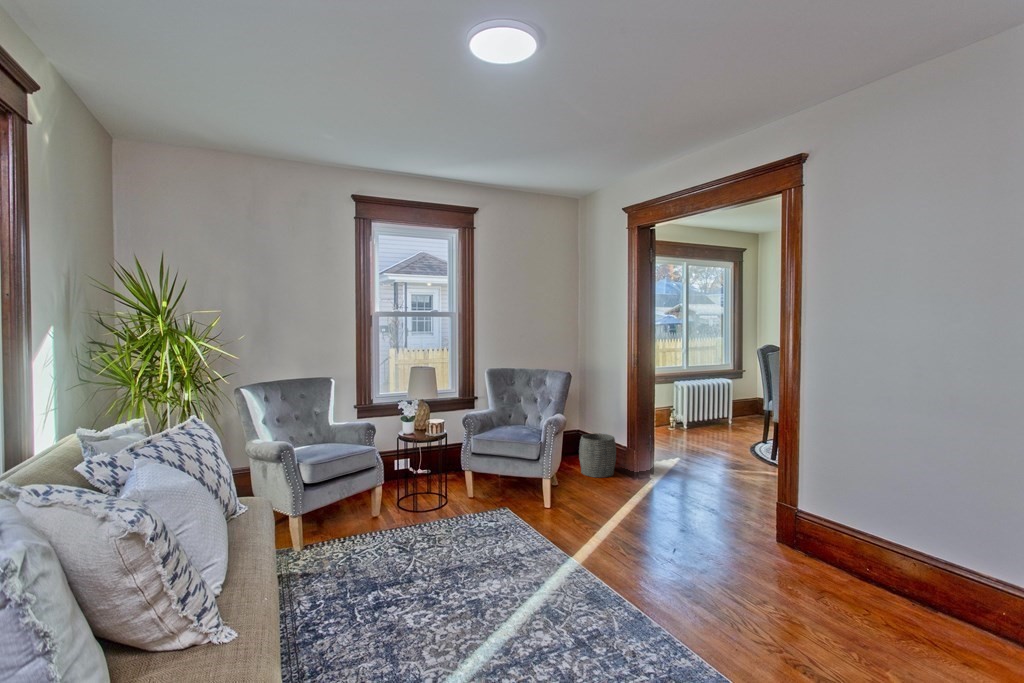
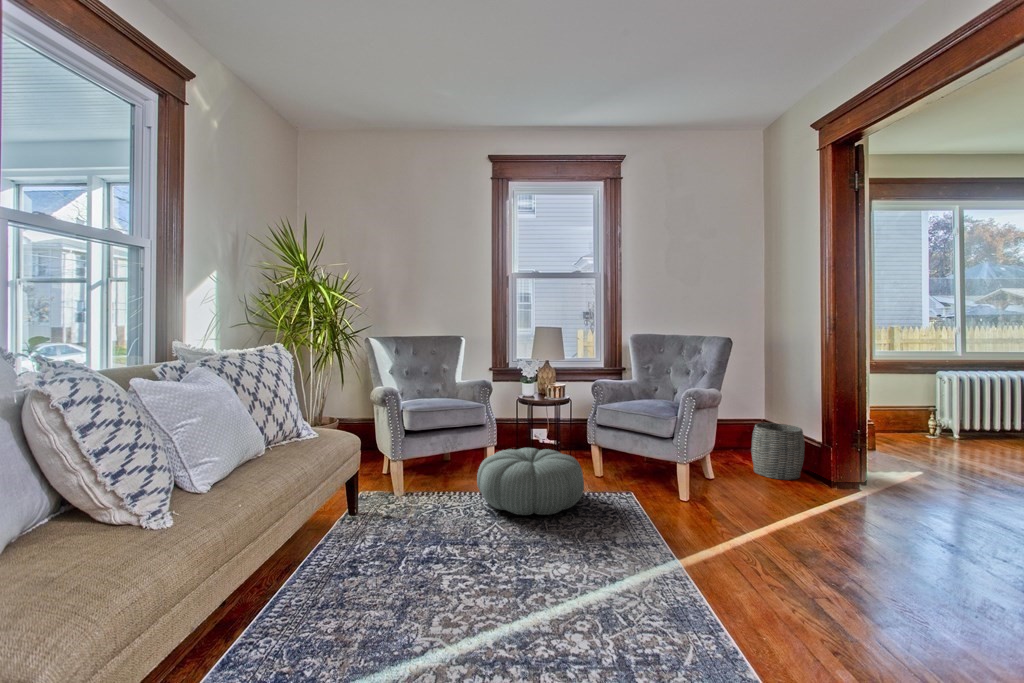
pouf: none [381,482,478,546] -> present [477,448,584,515]

